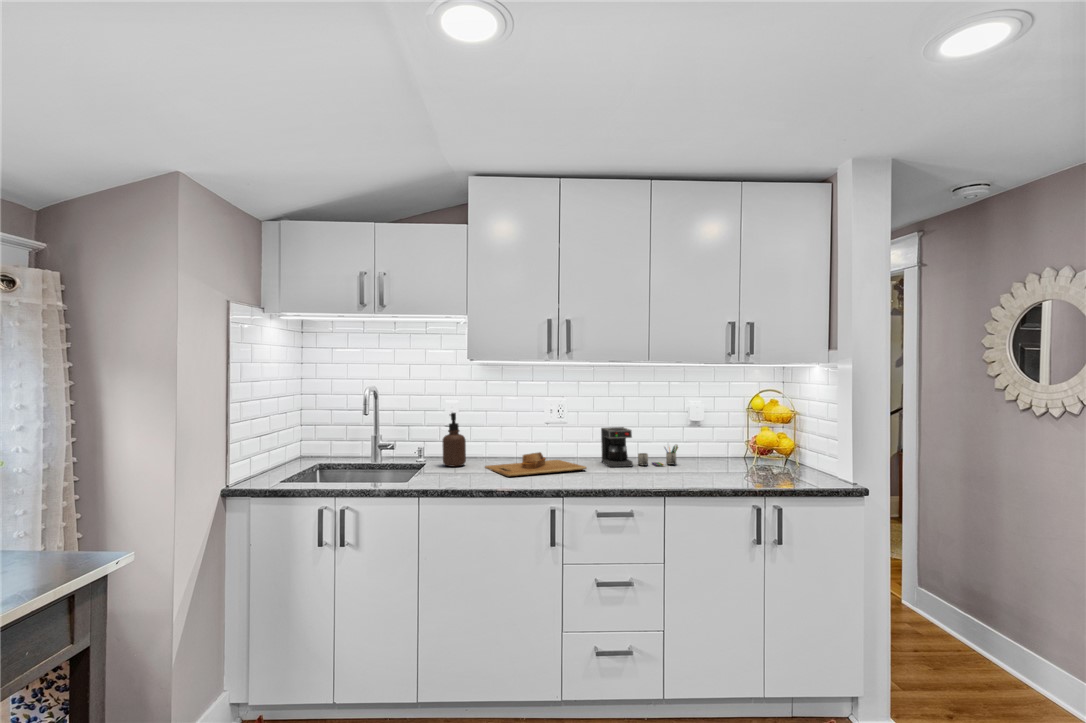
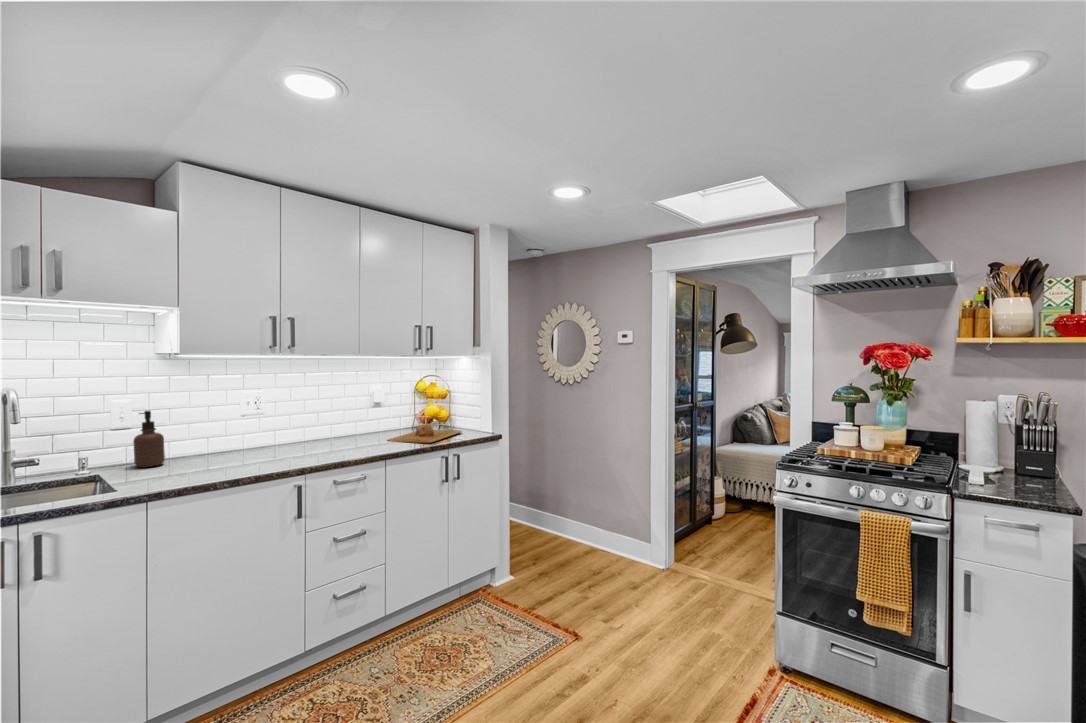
coffee maker: present [601,427,678,467] -> none [301,411,369,445]
cutting board: present [485,452,587,476] -> present [387,424,462,443]

